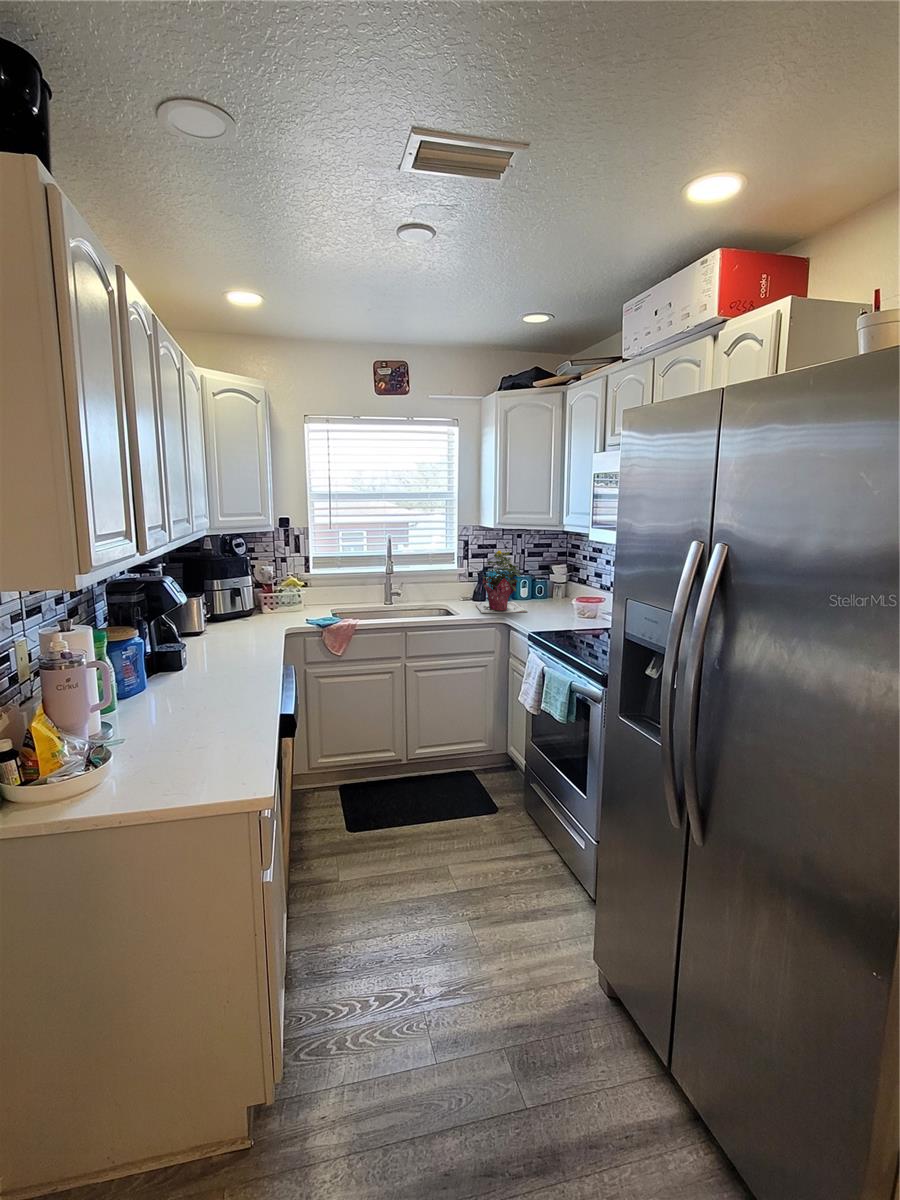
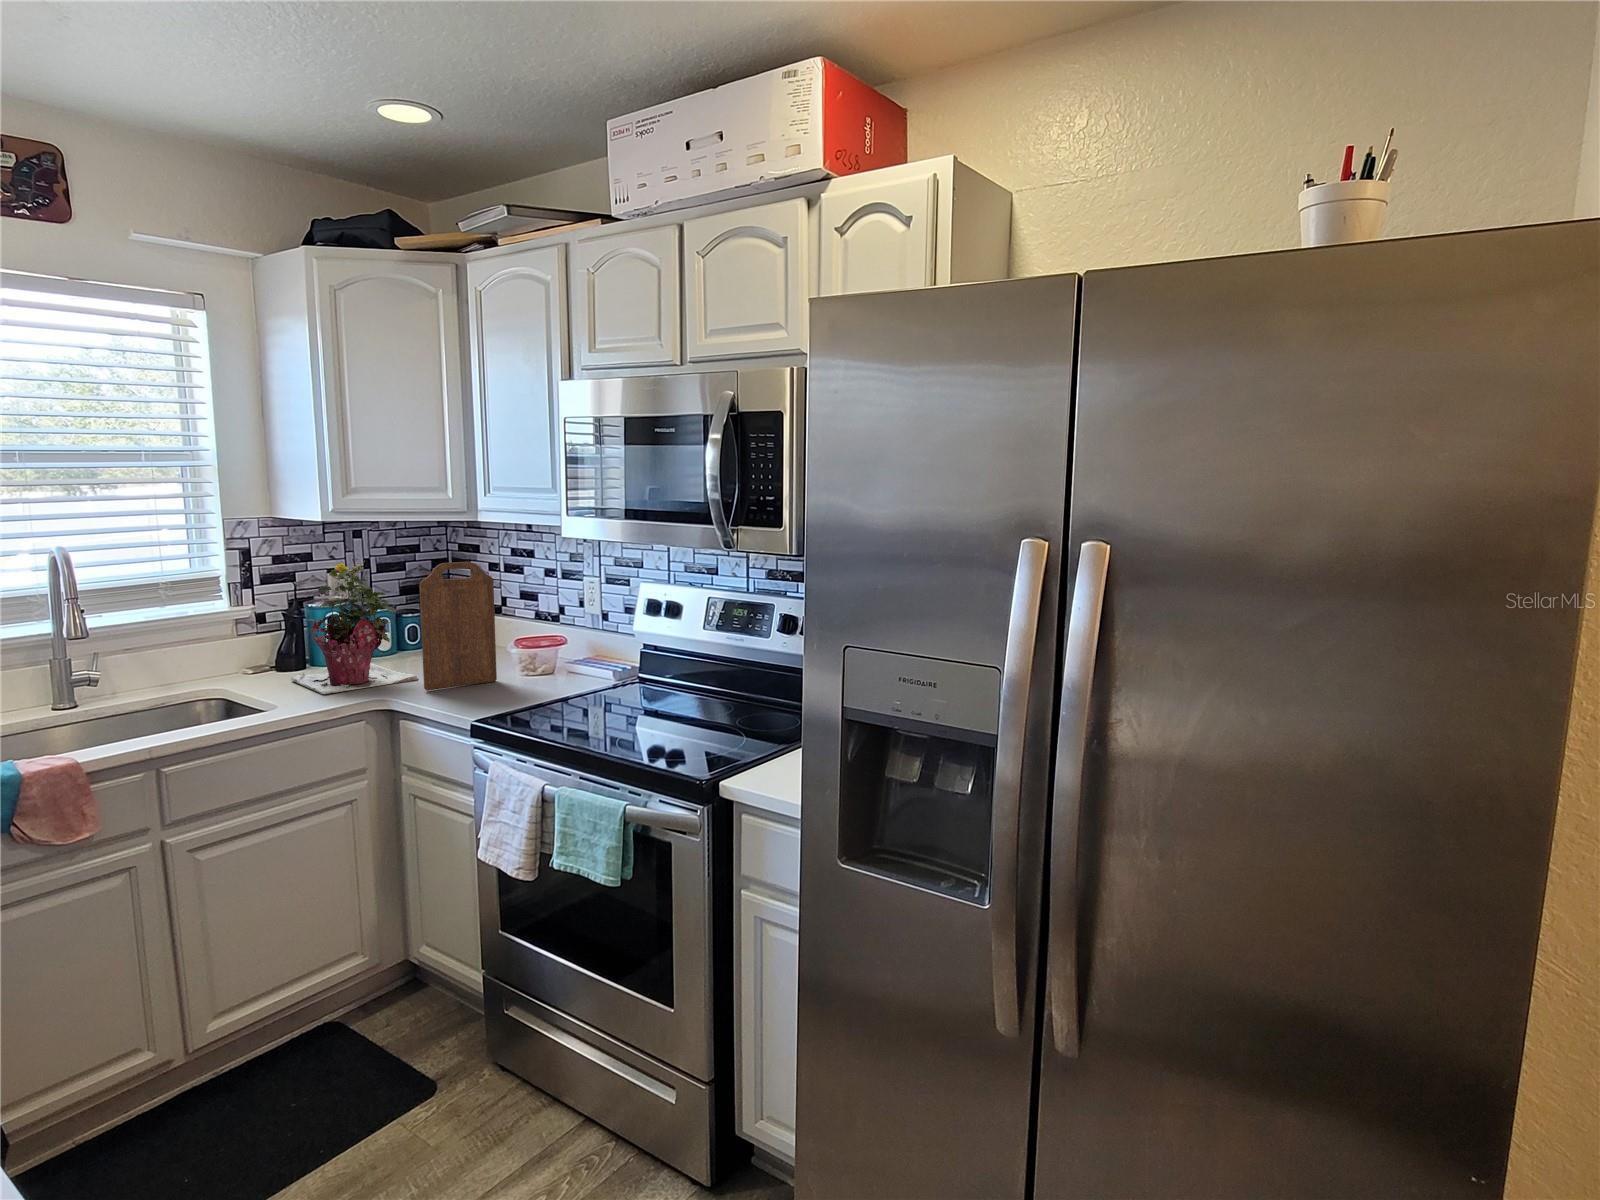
cutting board: none [524,553,564,618] -> present [419,562,497,691]

